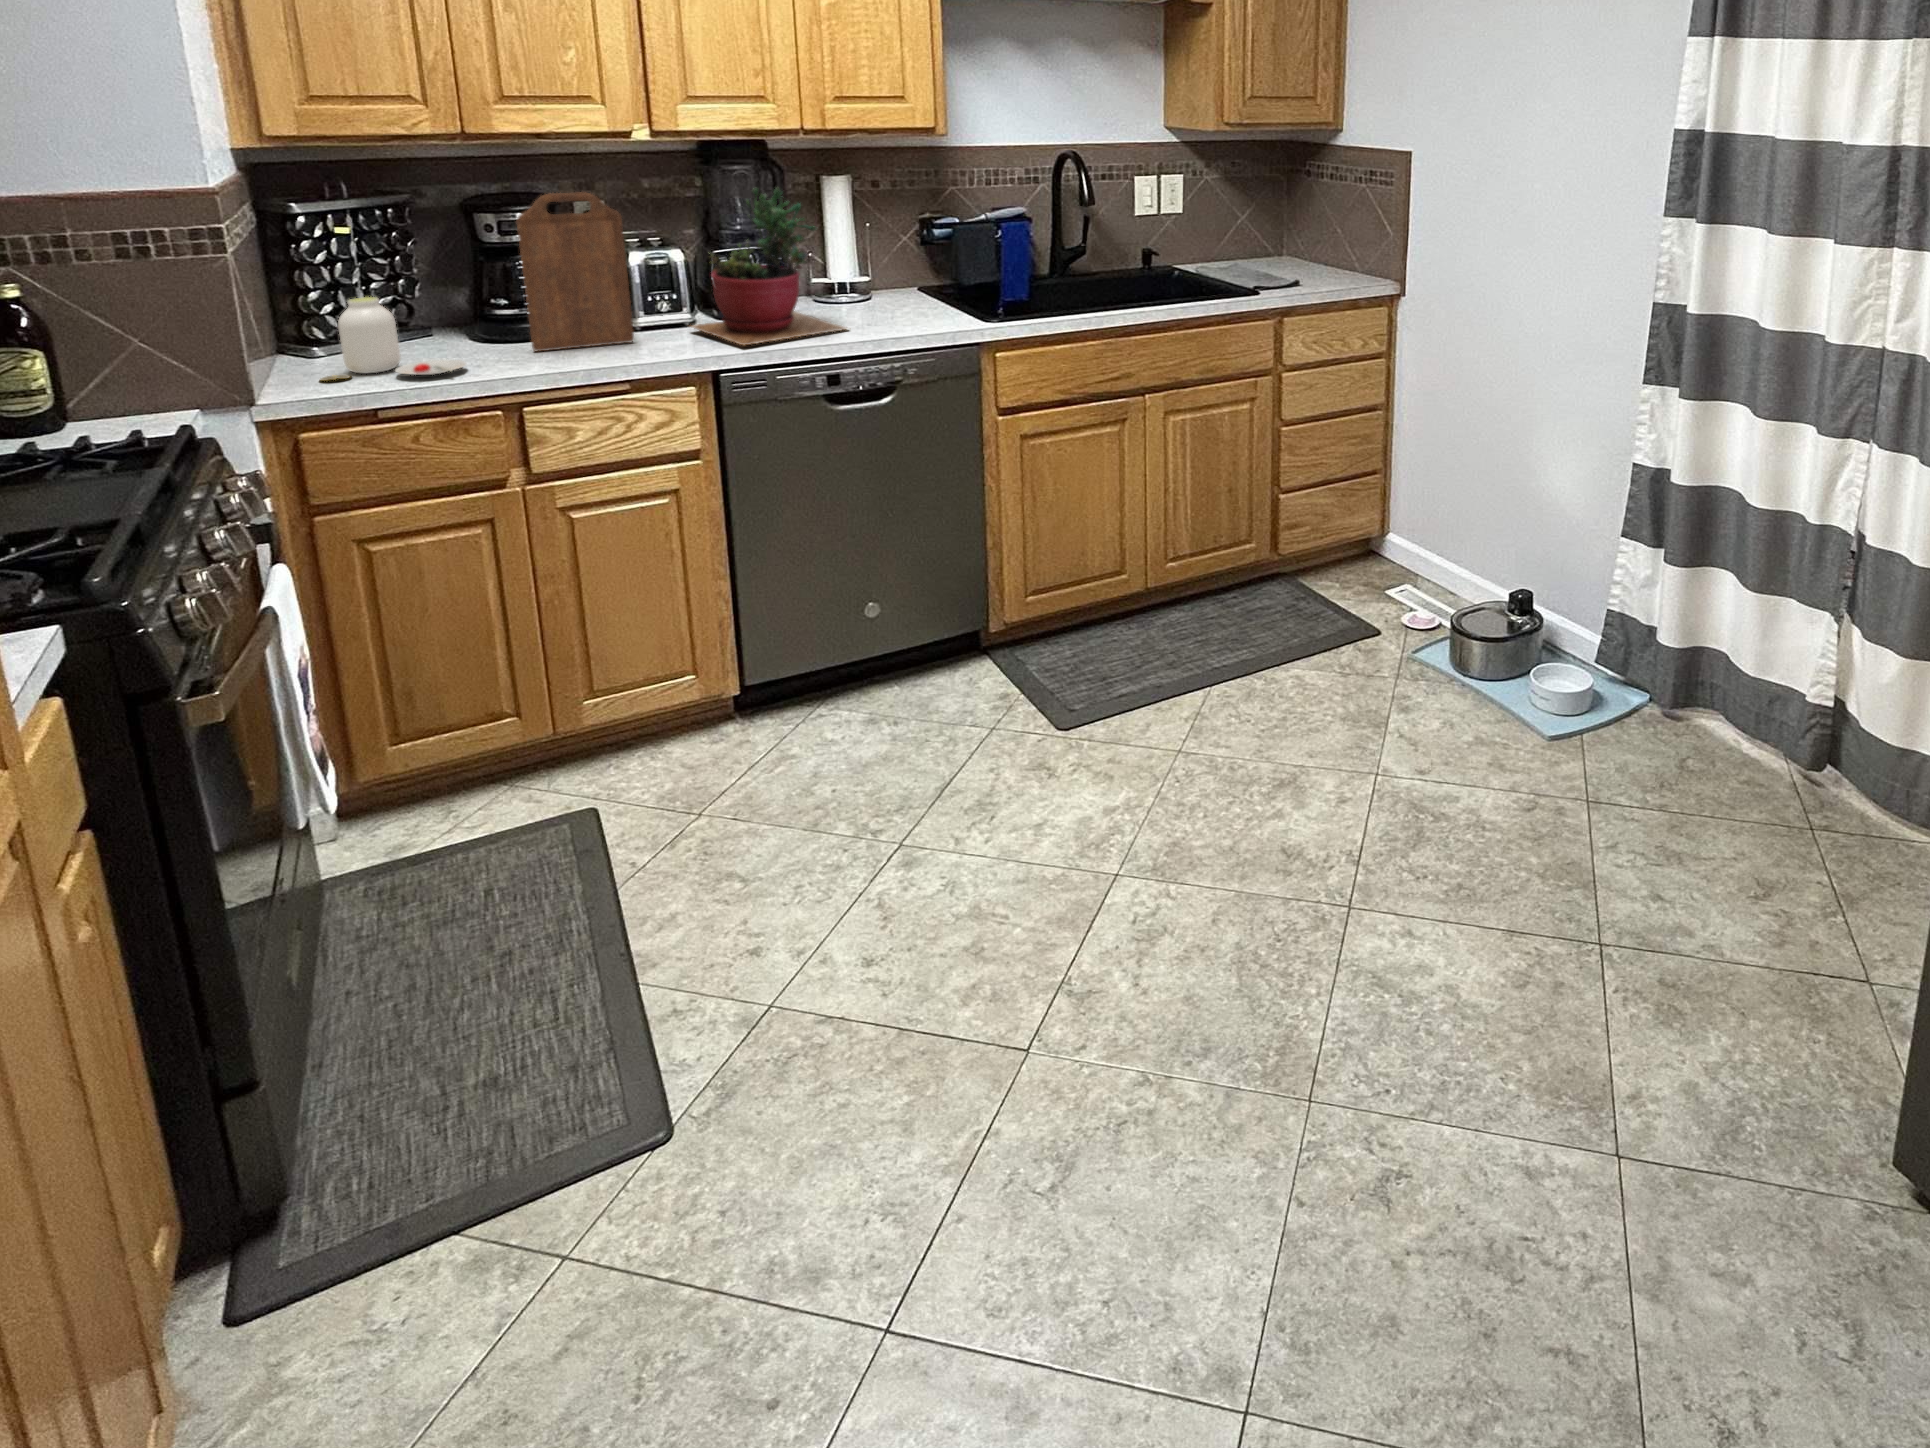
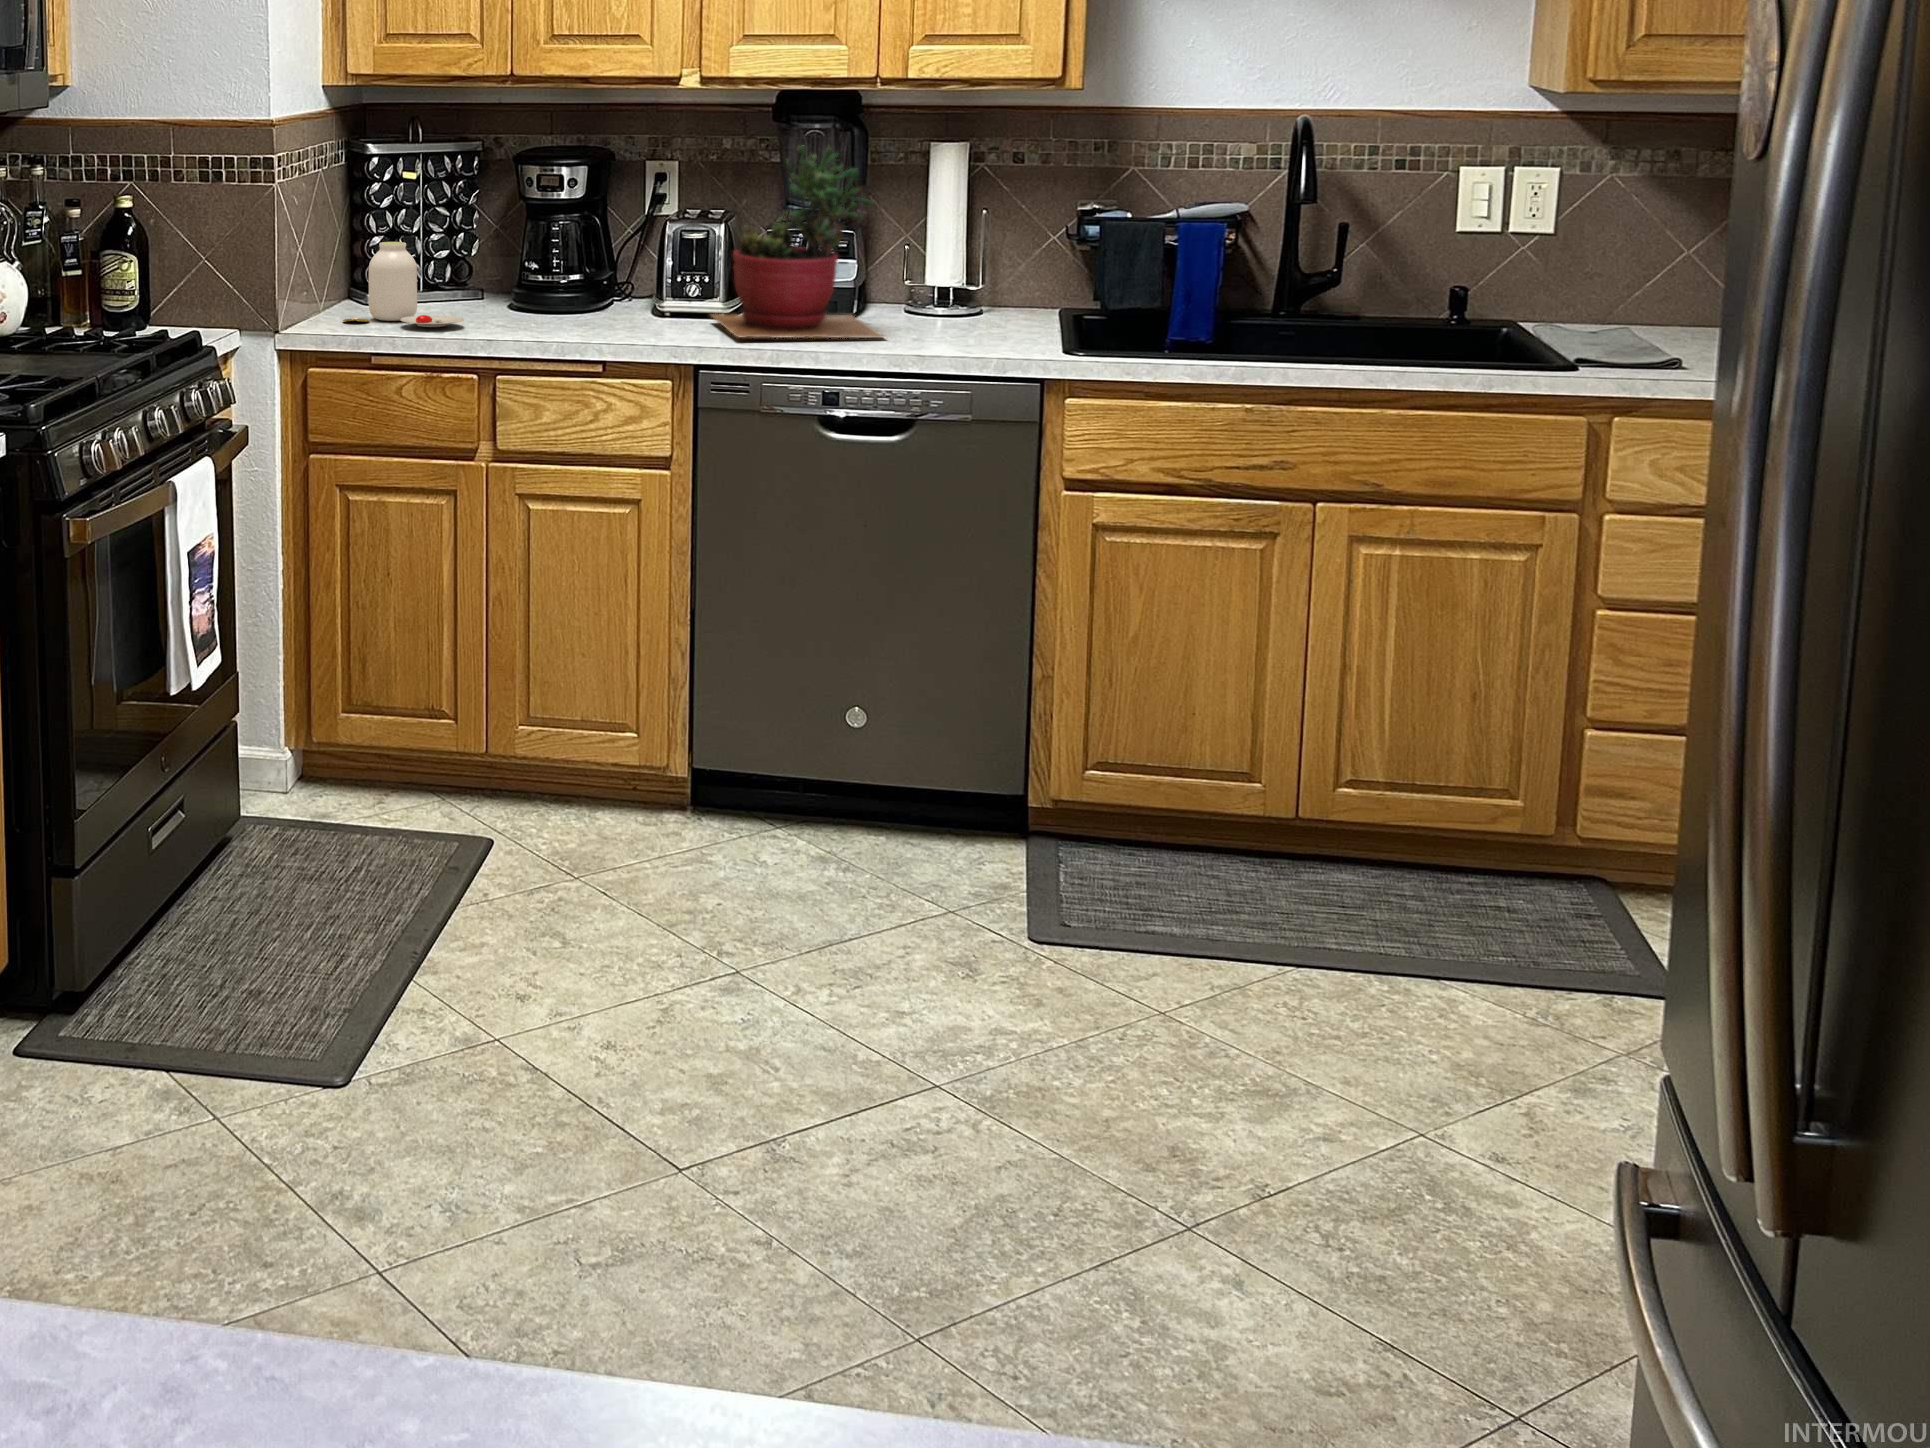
cutting board: present [516,193,634,352] -> none [538,141,644,324]

